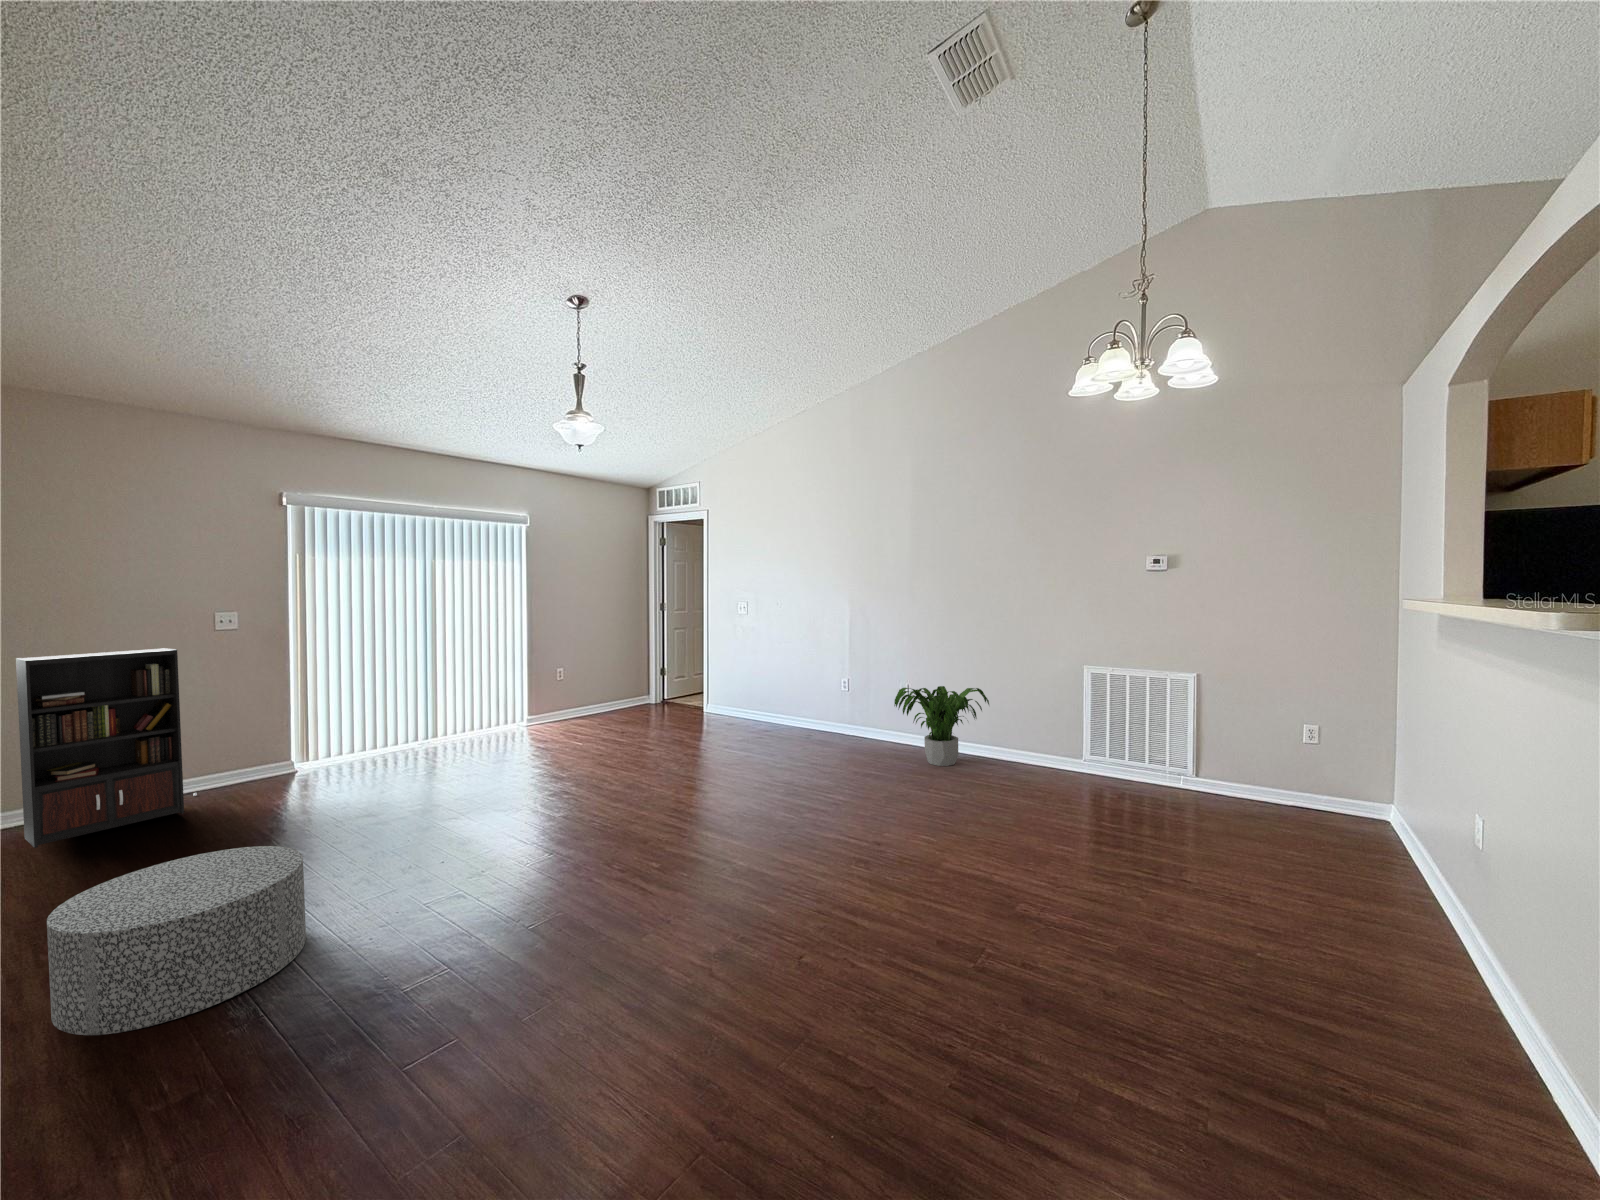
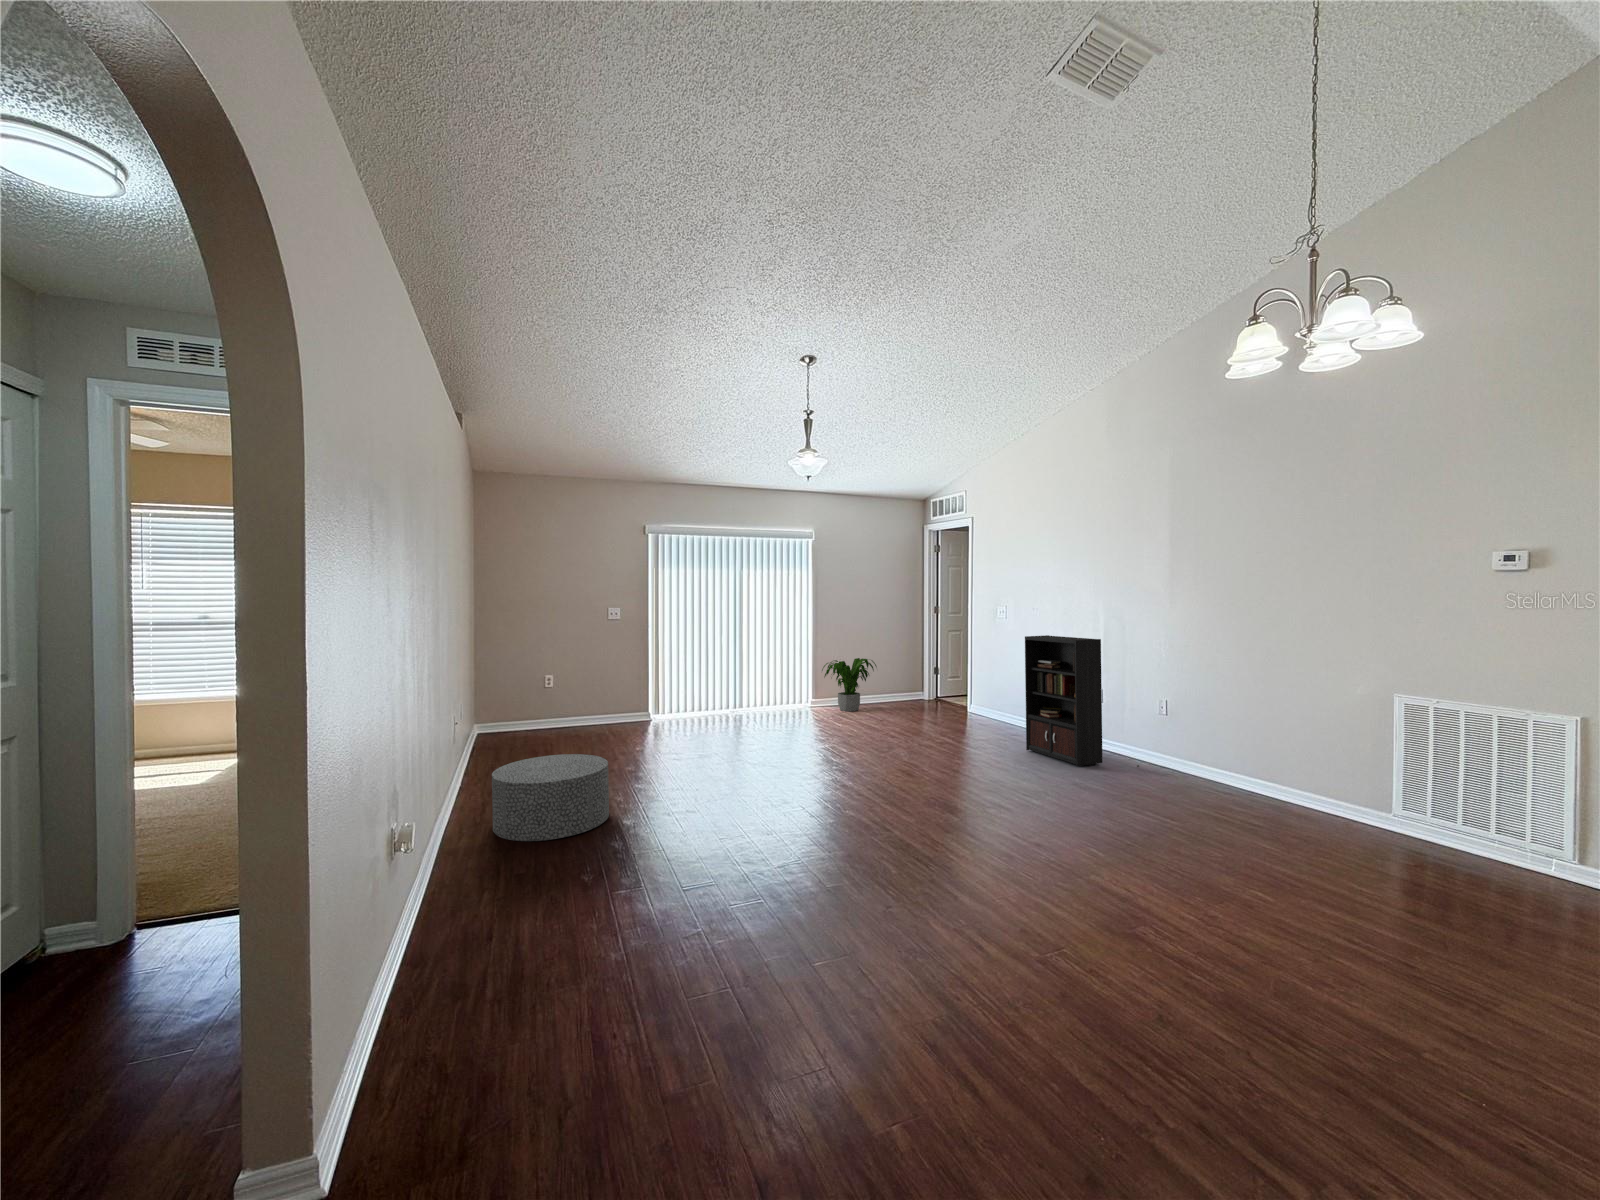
bookcase: present [16,648,197,848] -> present [1025,635,1139,767]
potted plant: present [894,686,989,766] -> present [822,658,877,711]

